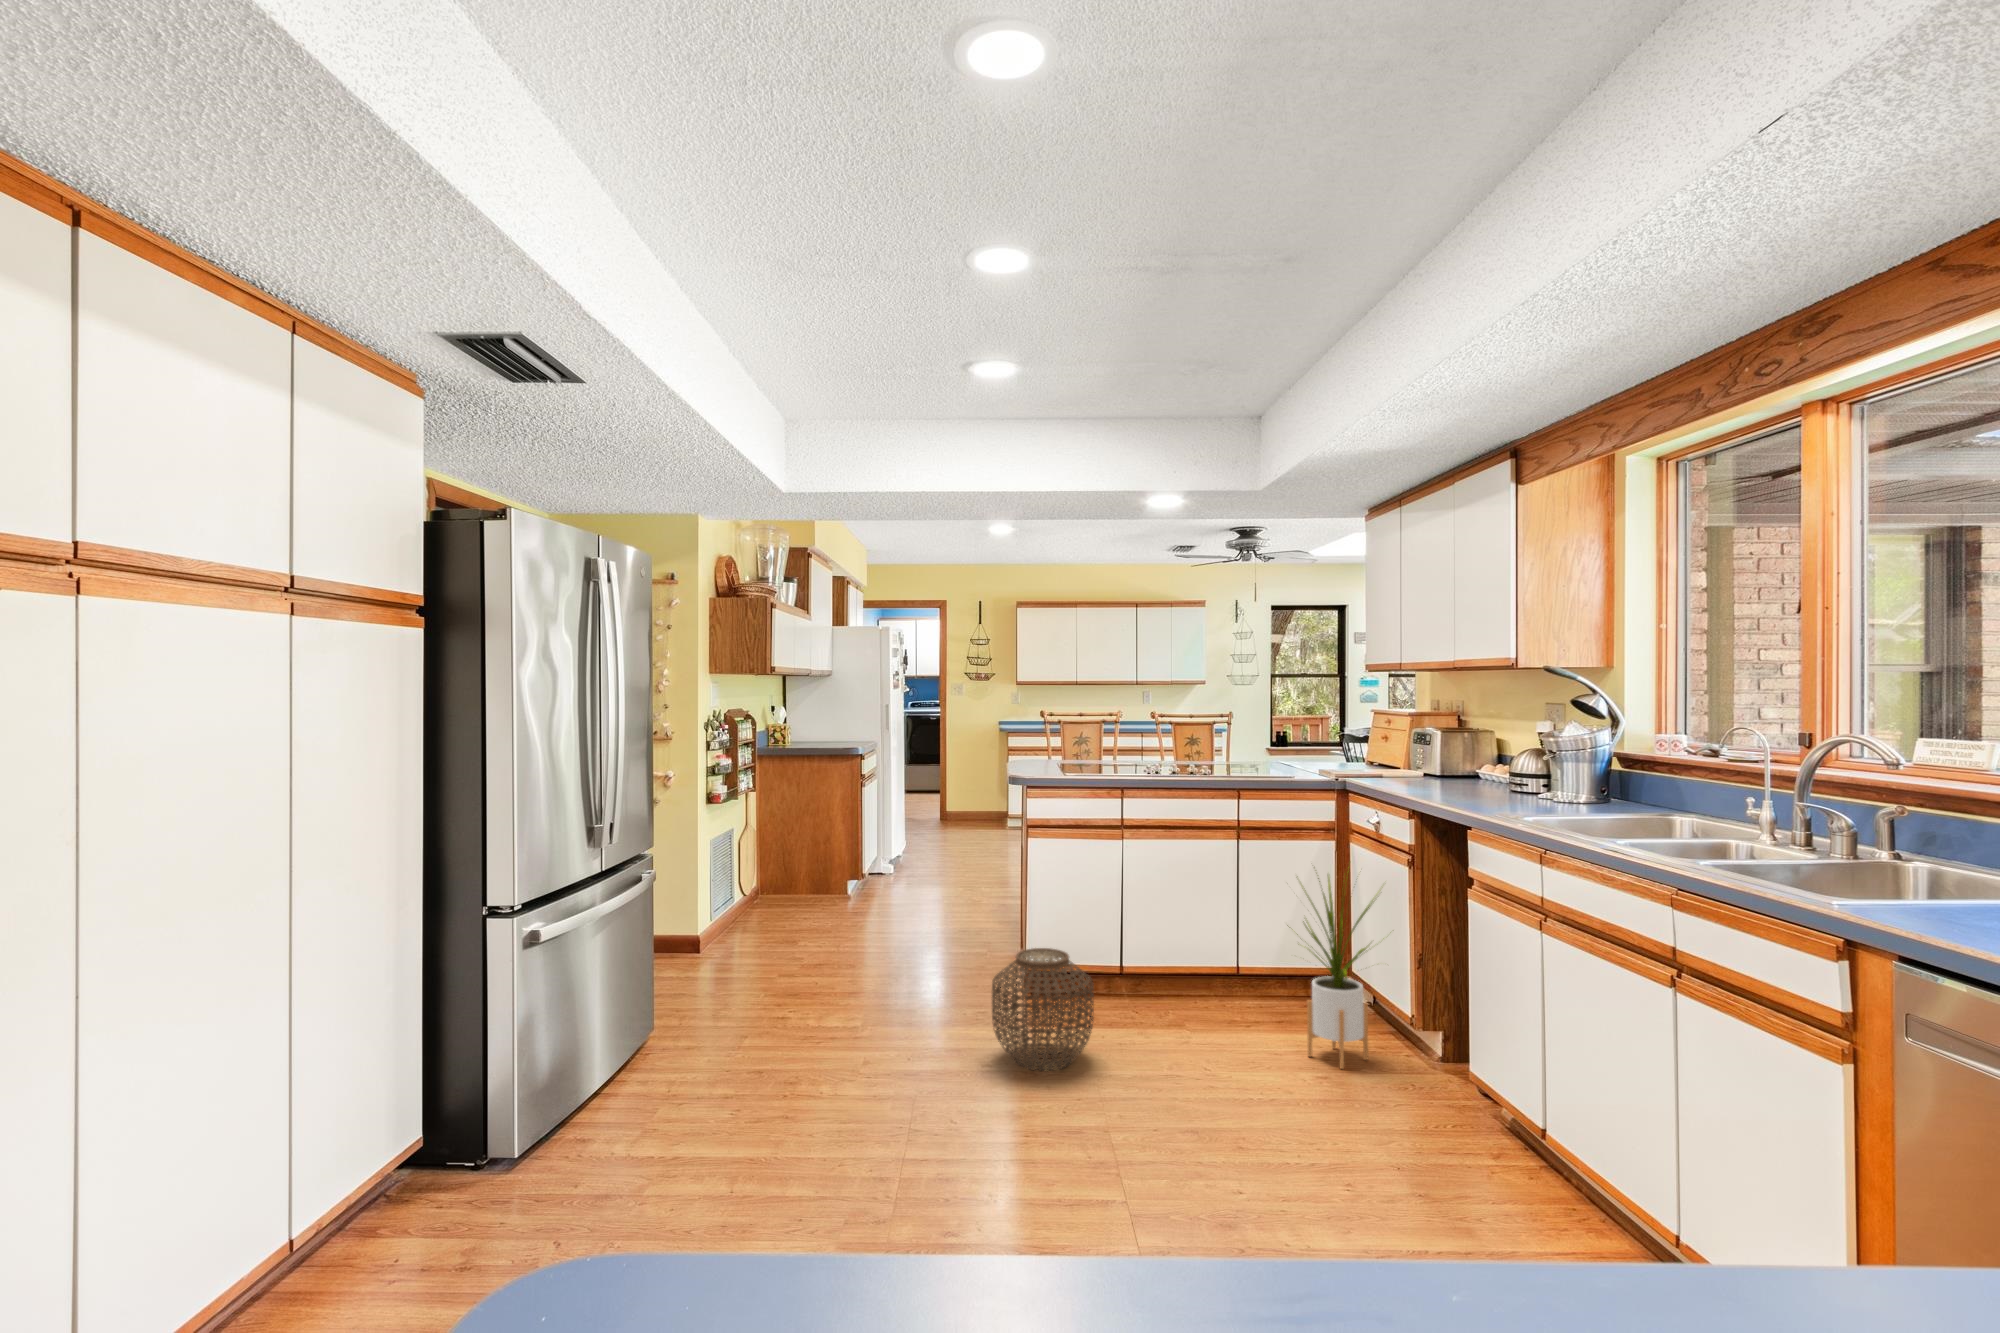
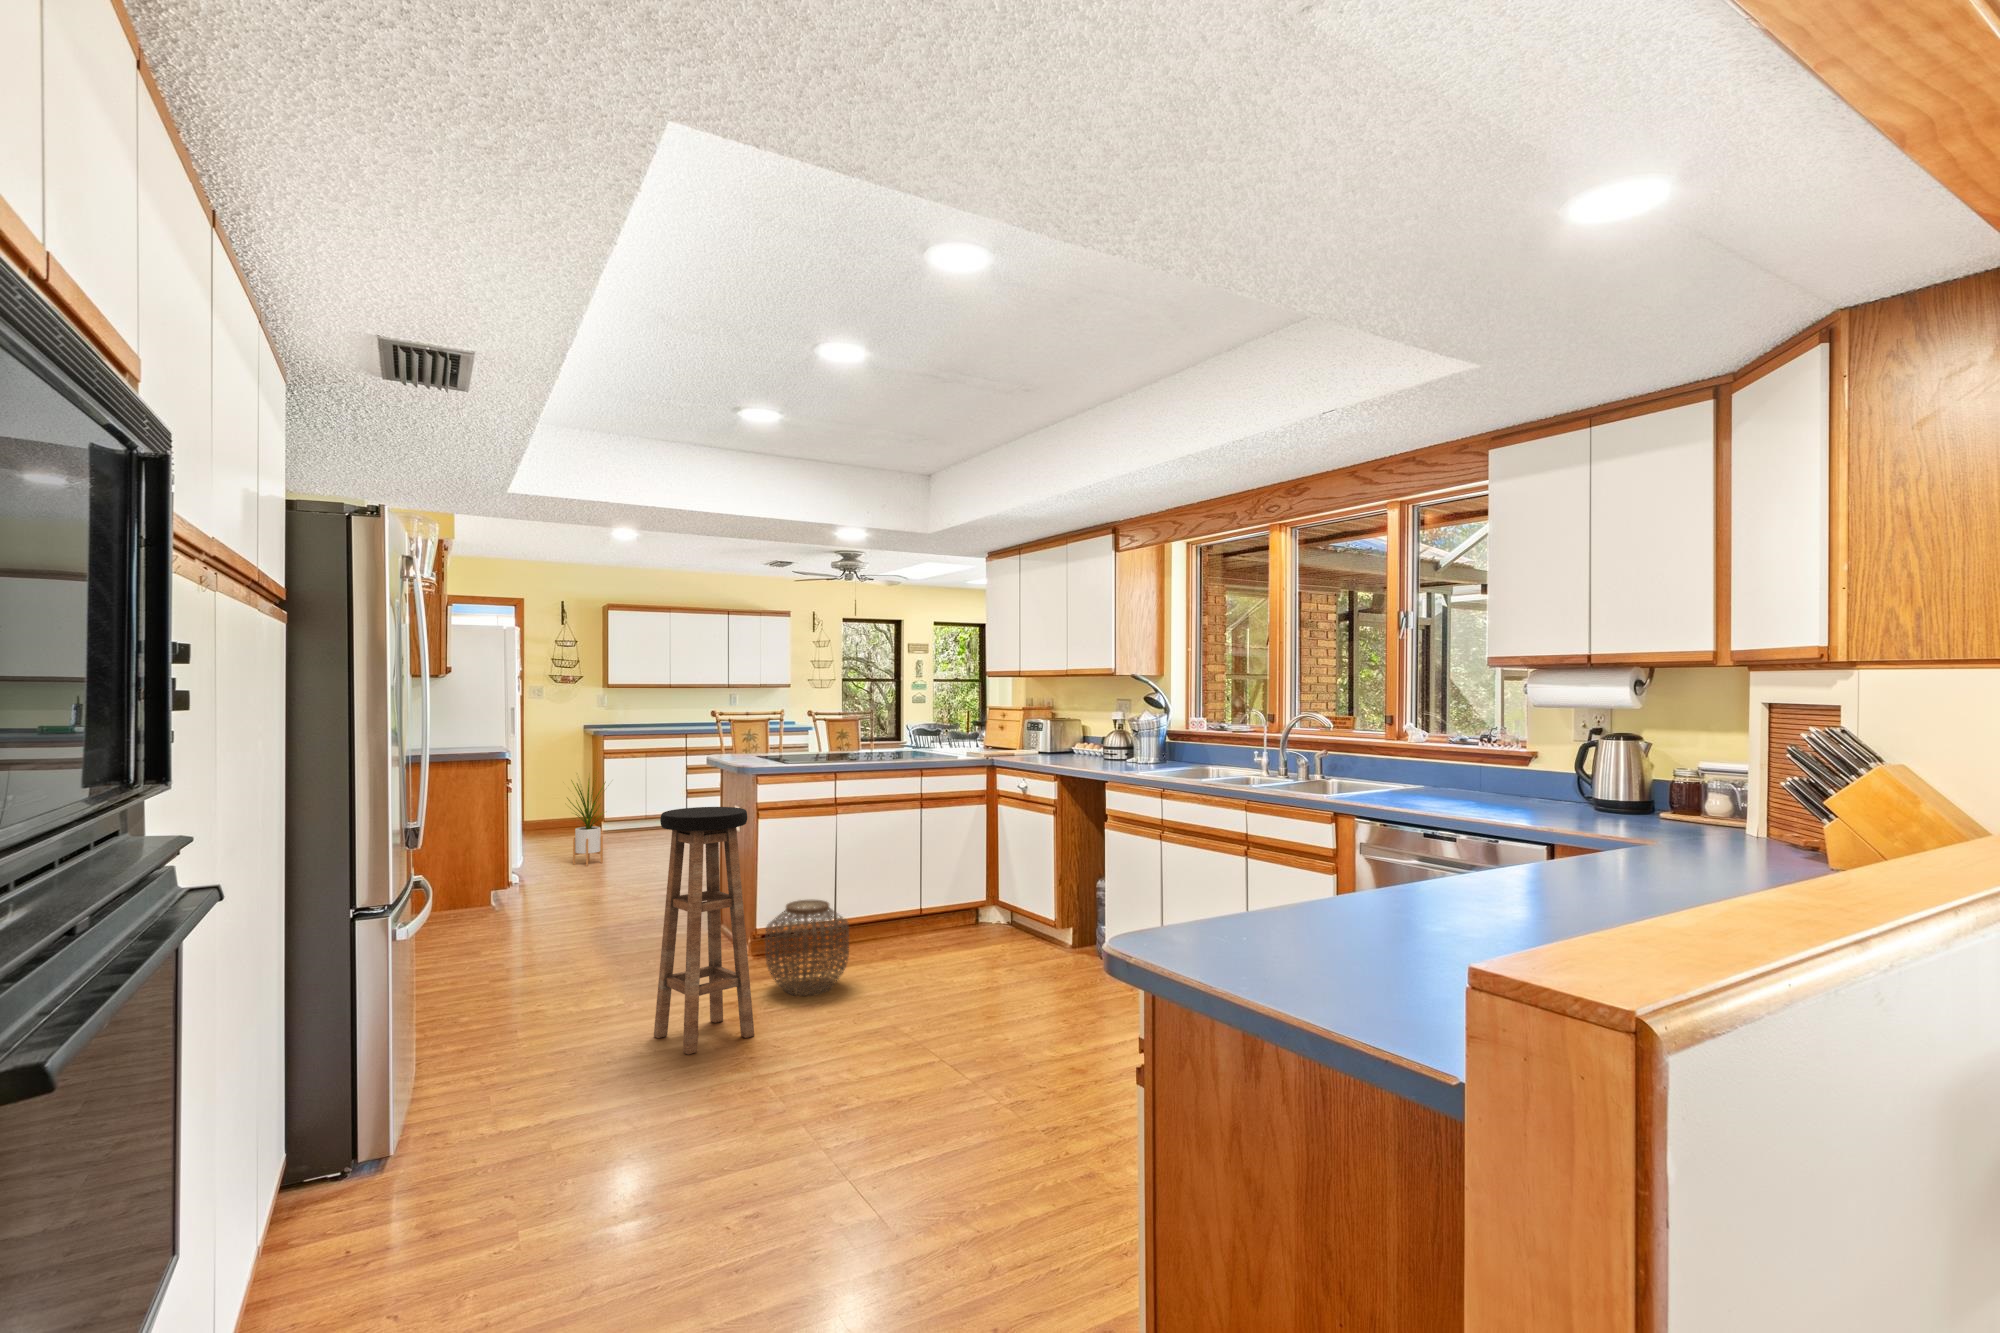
bar stool: none [830,828,932,1127] -> present [654,807,754,1055]
house plant: present [1287,877,1384,1069] -> present [567,777,609,866]

